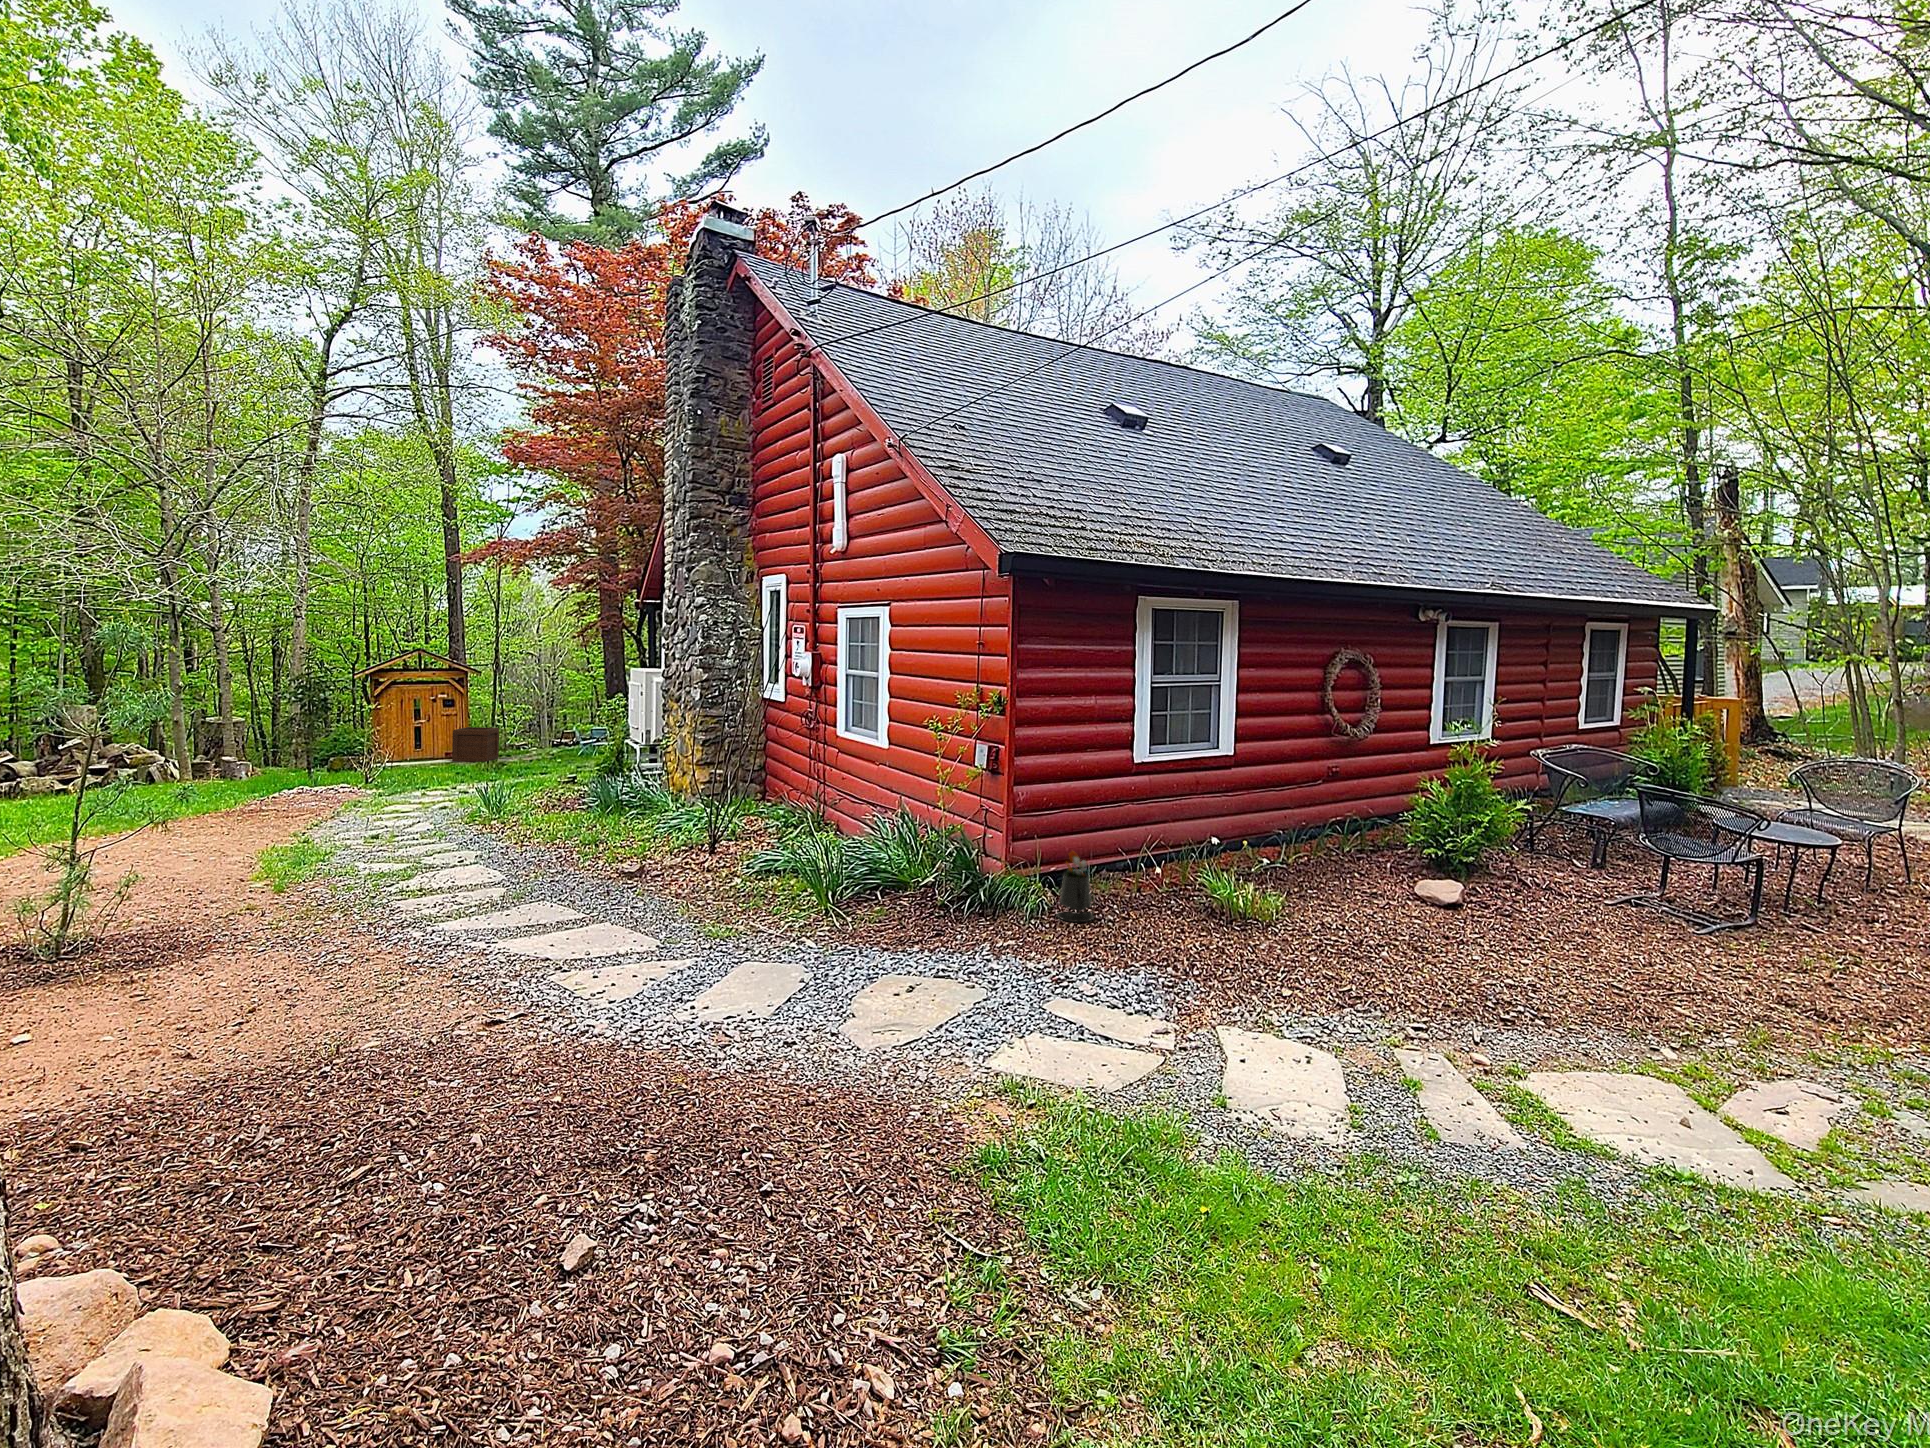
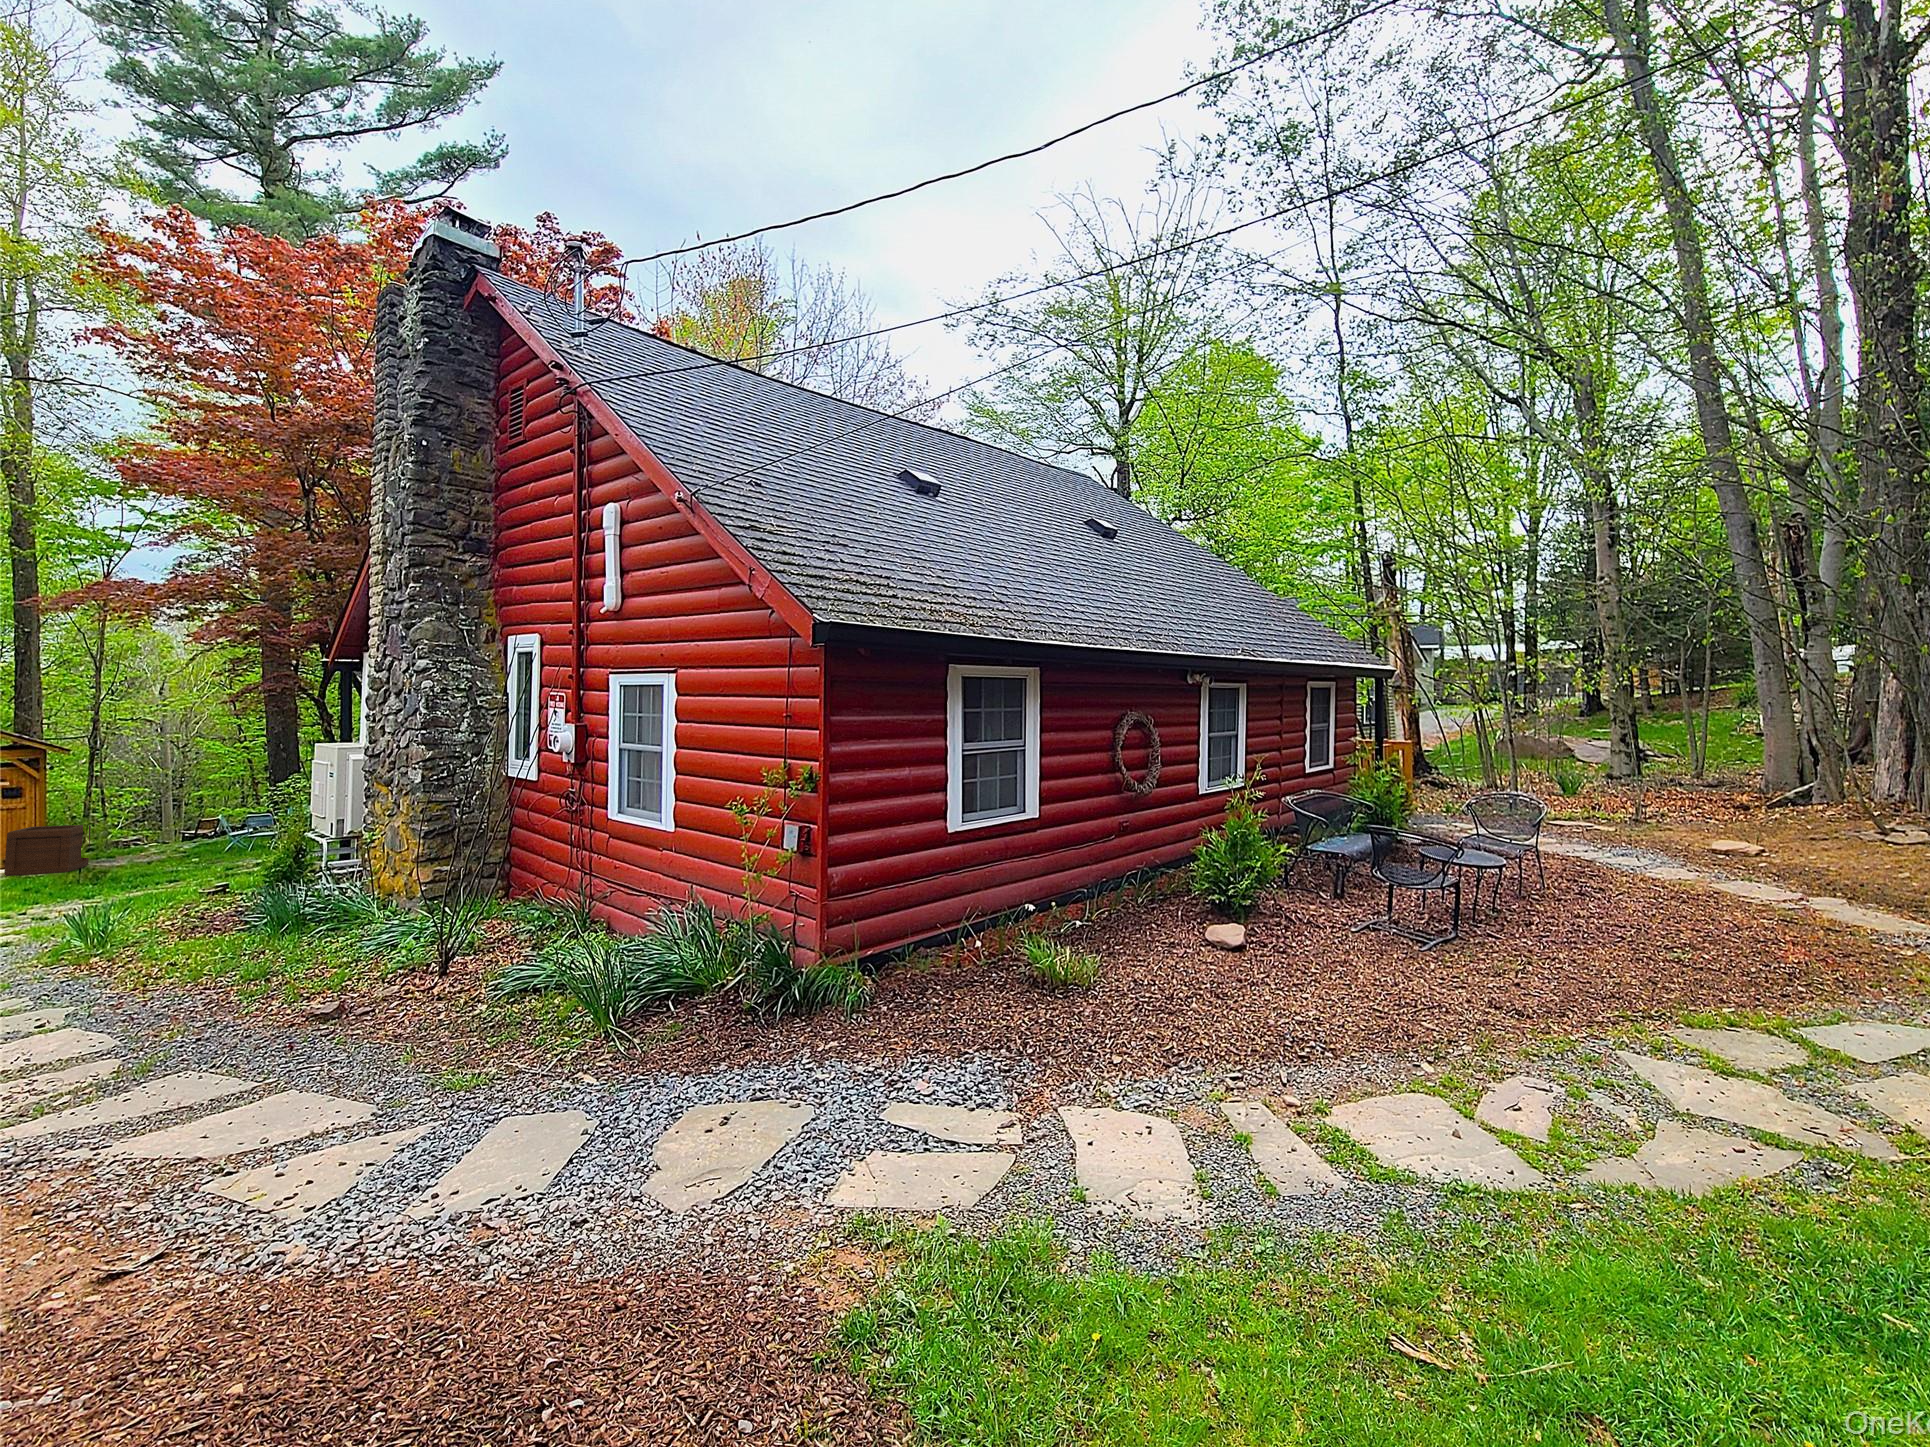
watering can: present [1057,851,1094,922] -> none [878,929,918,1008]

